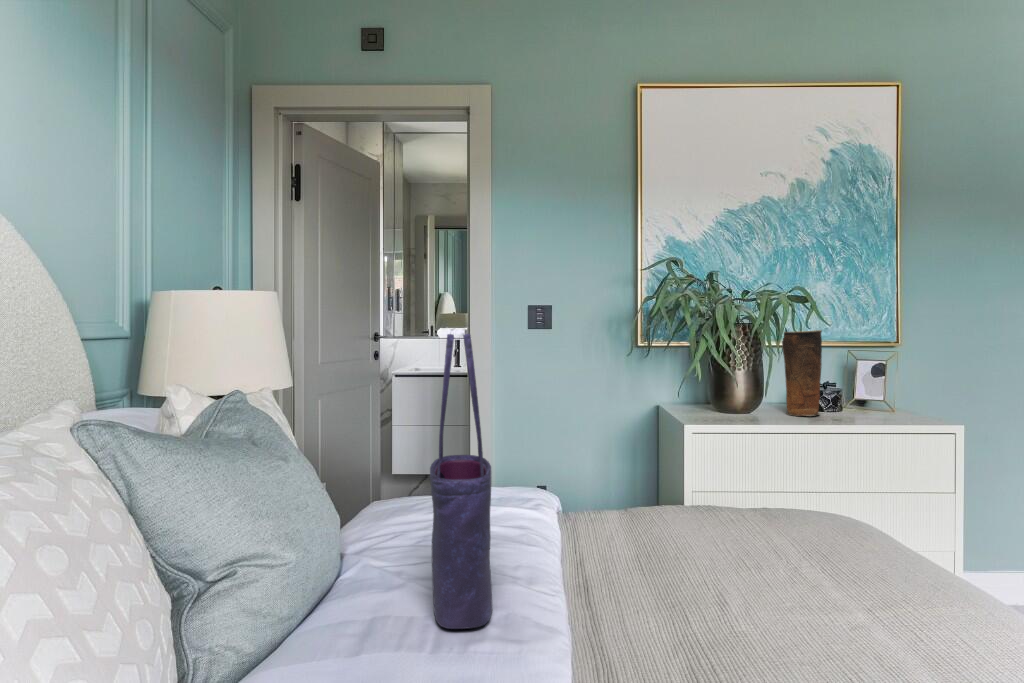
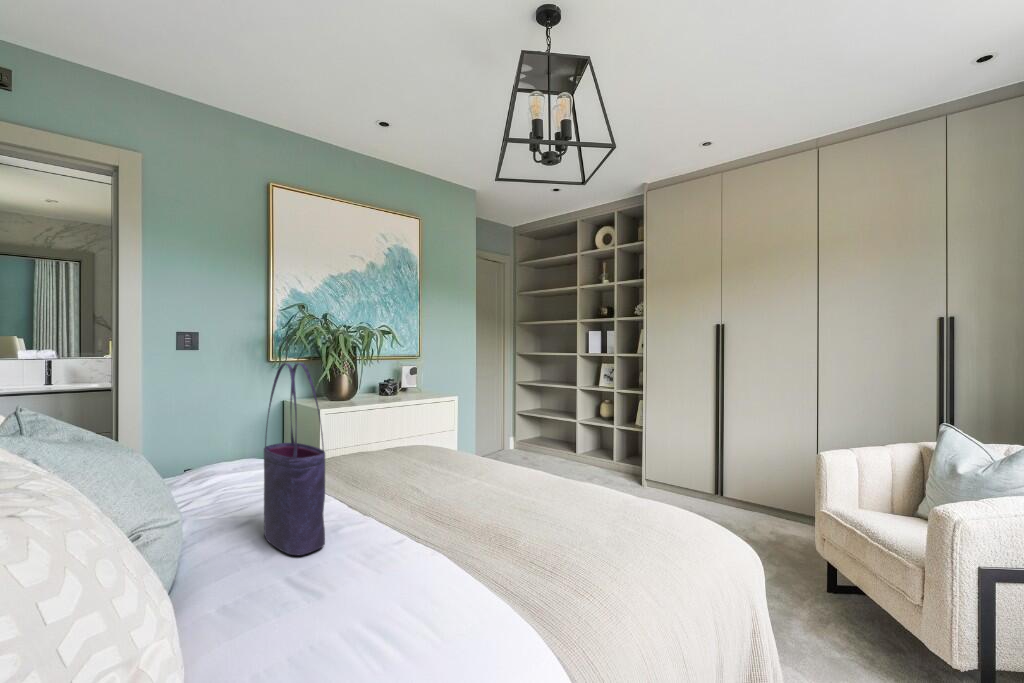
vase: present [781,330,822,416] -> none [366,350,389,400]

